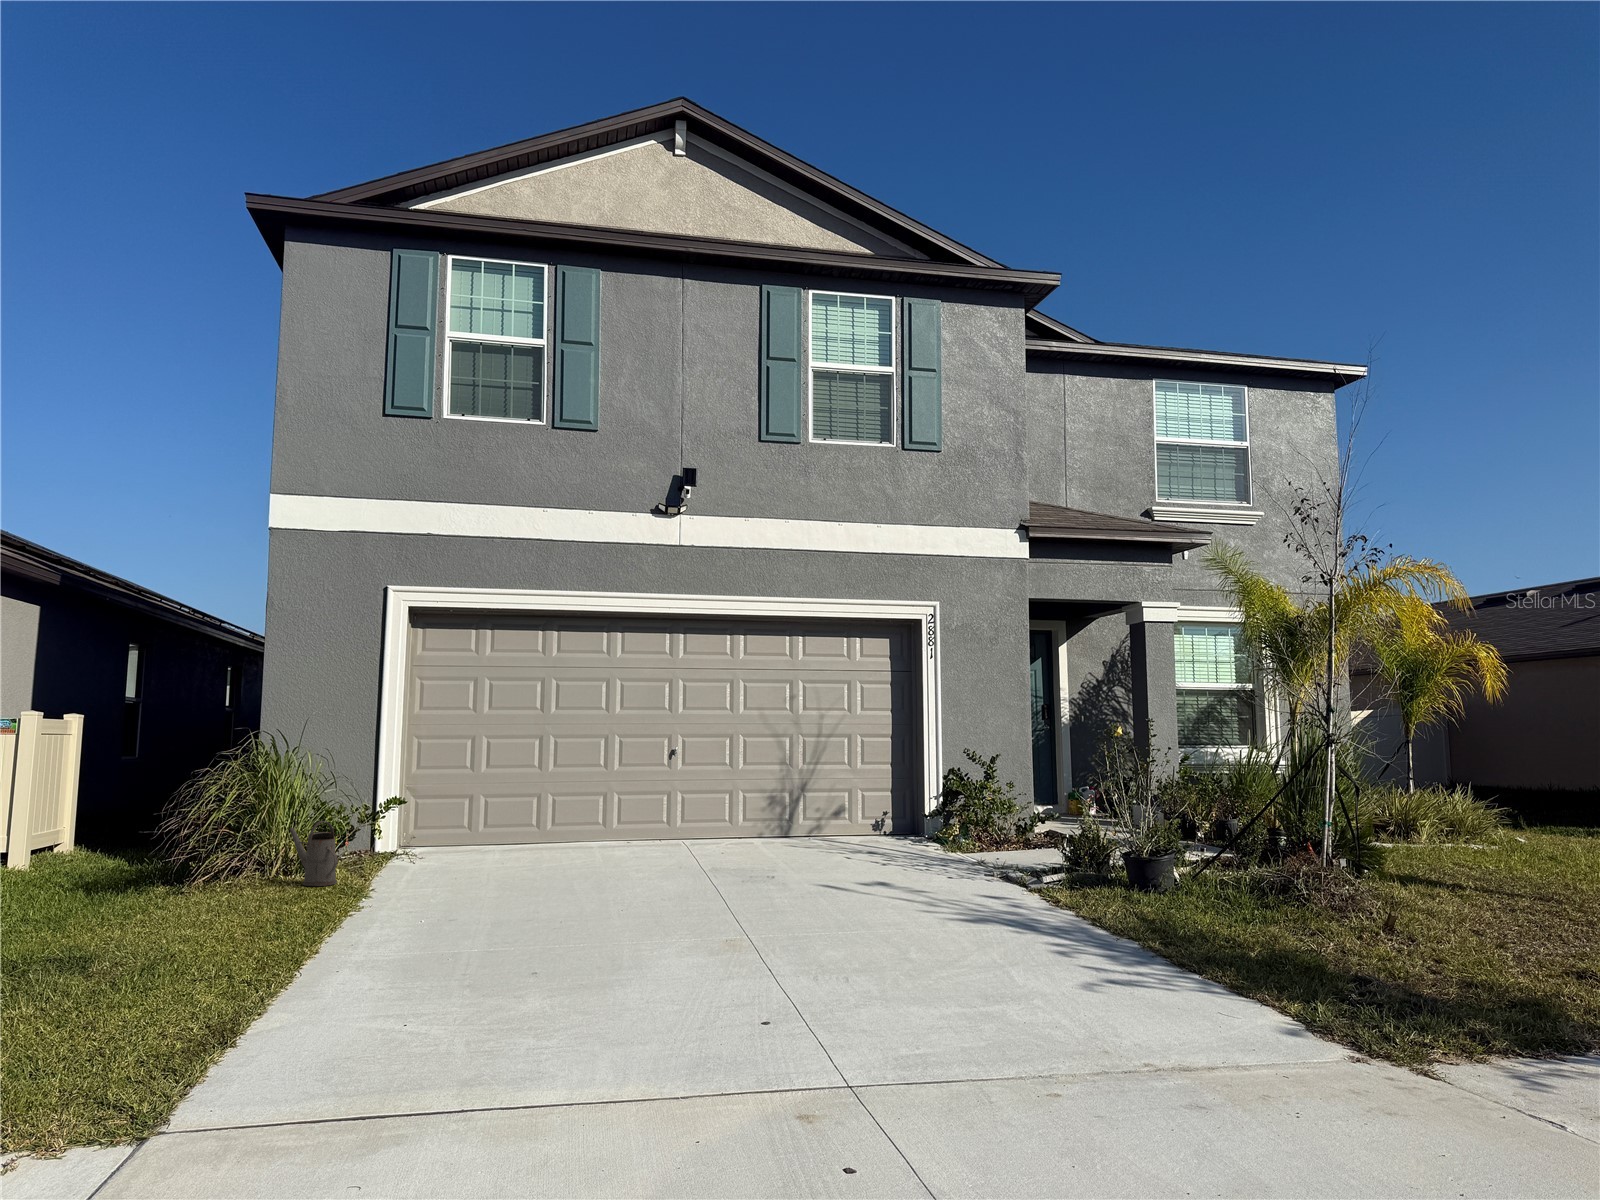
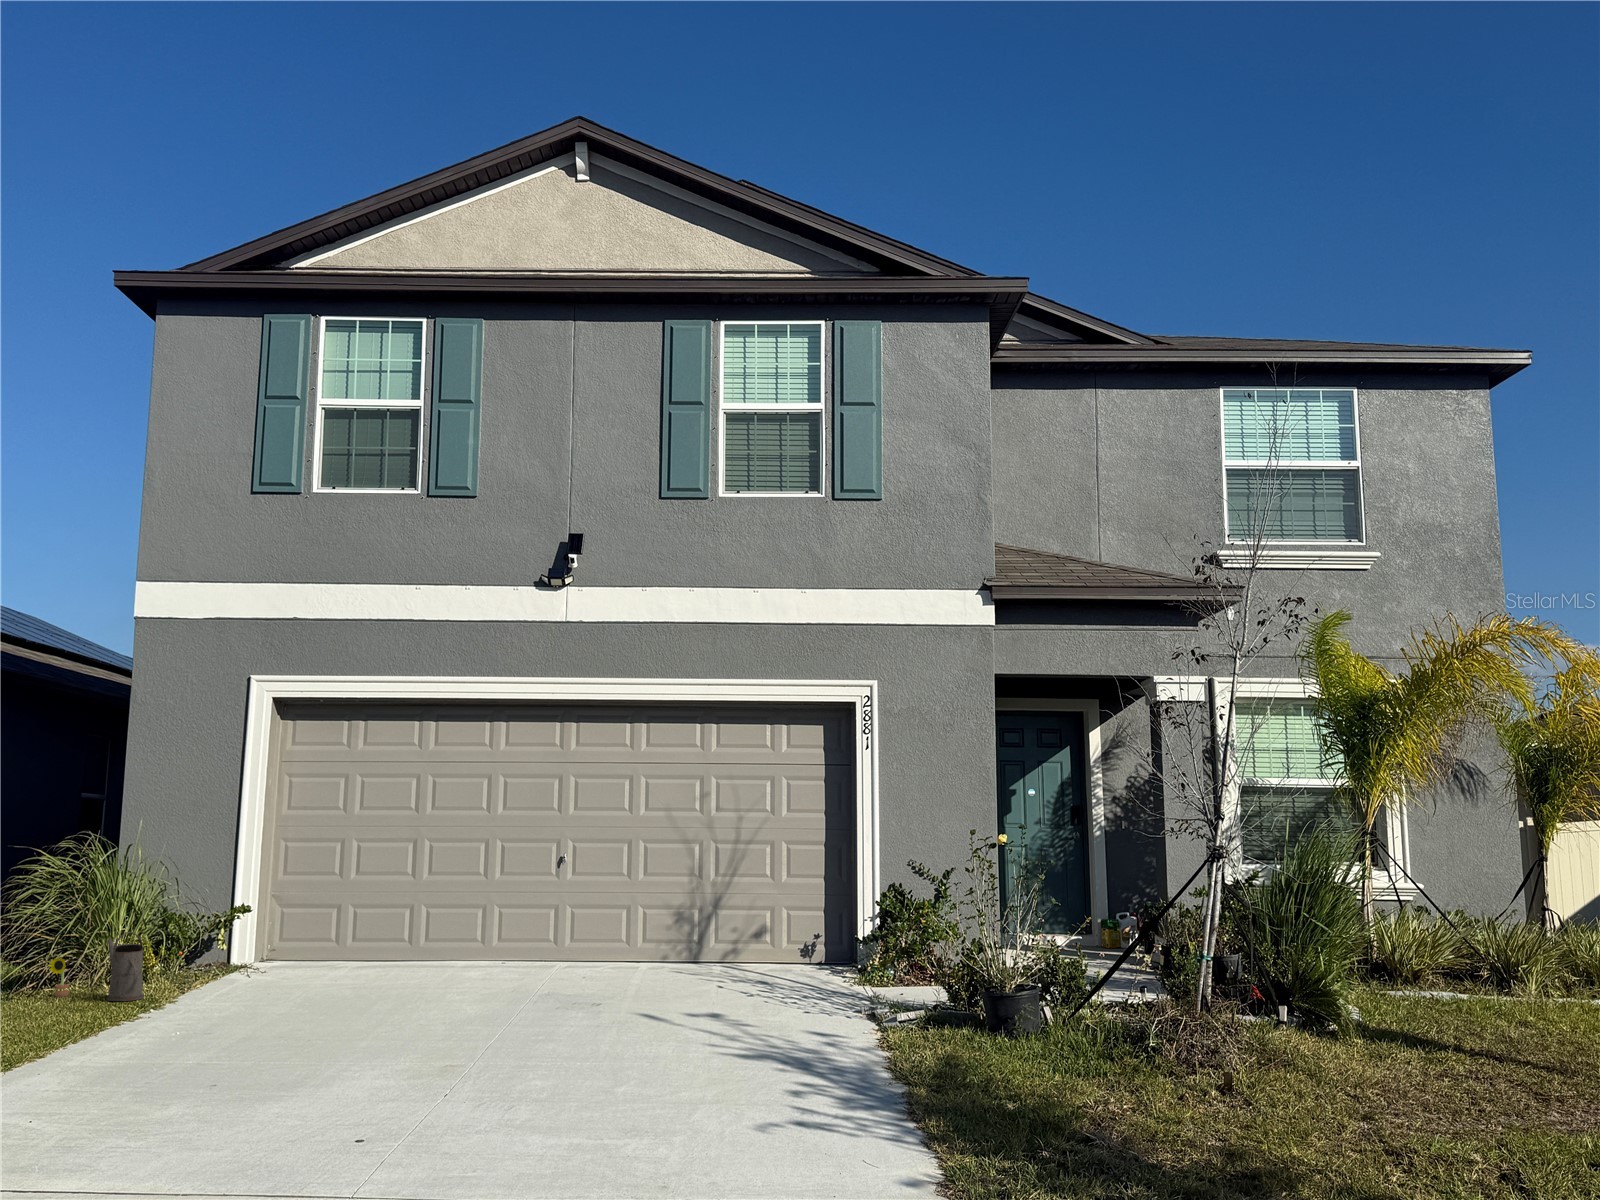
decorative plant: none [237,846,257,884] -> present [48,957,69,997]

